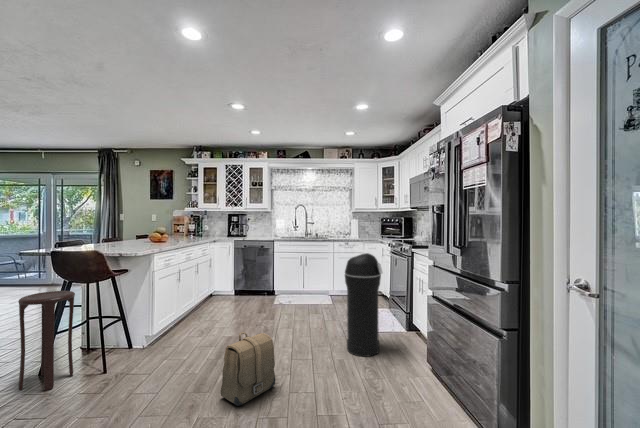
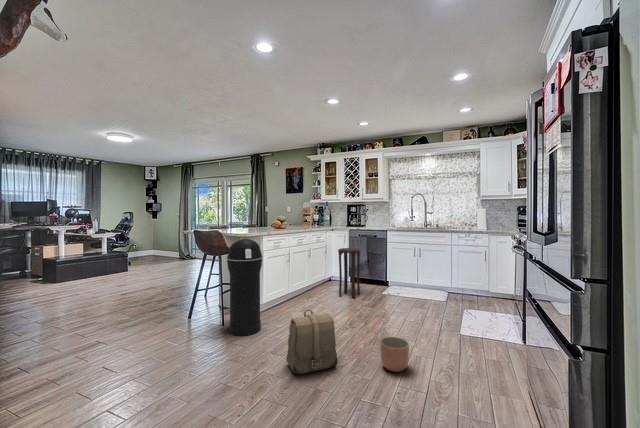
trash can: present [345,253,382,357] -> present [227,239,262,336]
stool: present [18,291,75,390] -> present [338,248,361,298]
planter: none [313,344,339,377] -> present [380,337,409,372]

